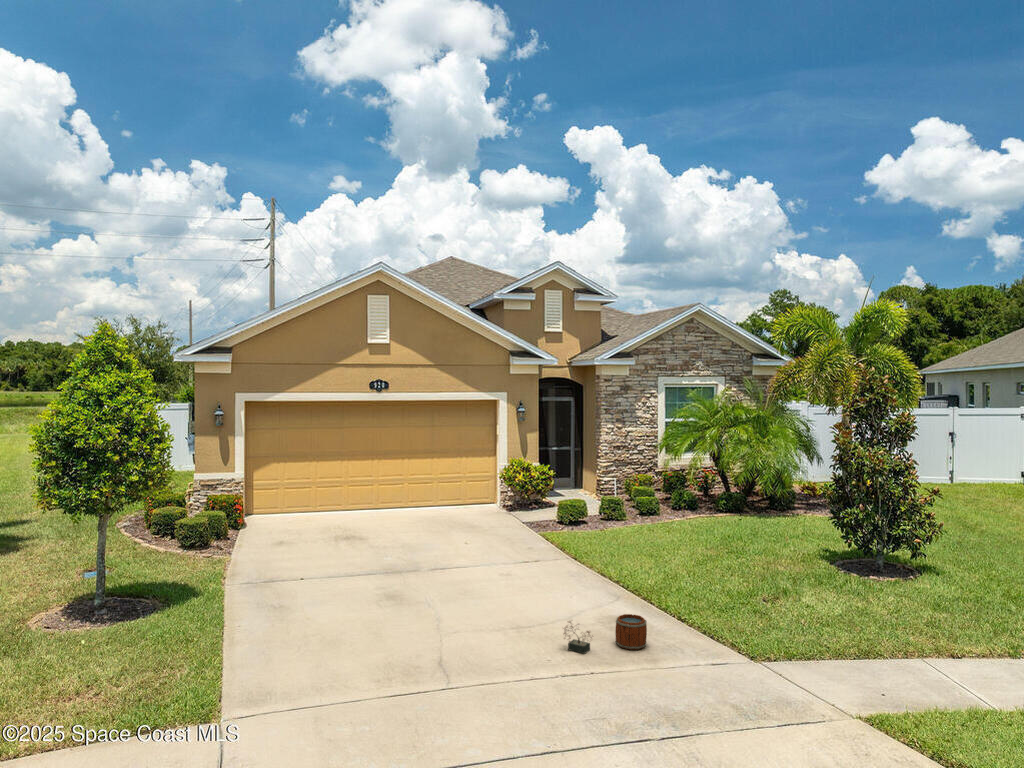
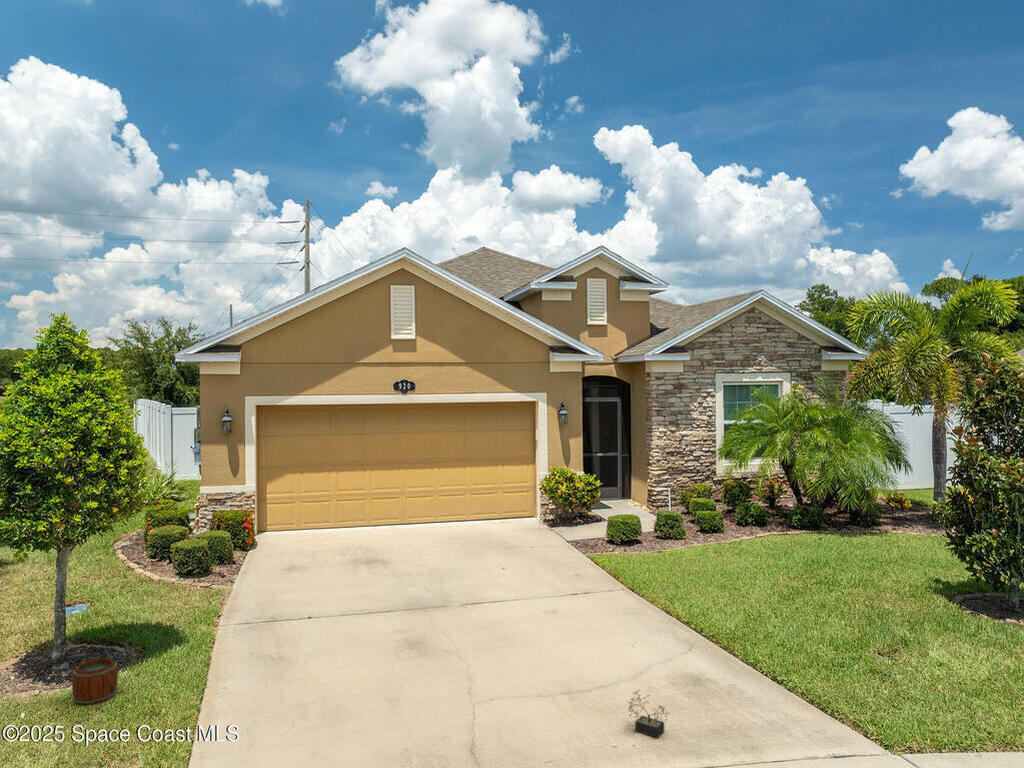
bucket: present [616,614,647,650] -> present [72,658,118,704]

